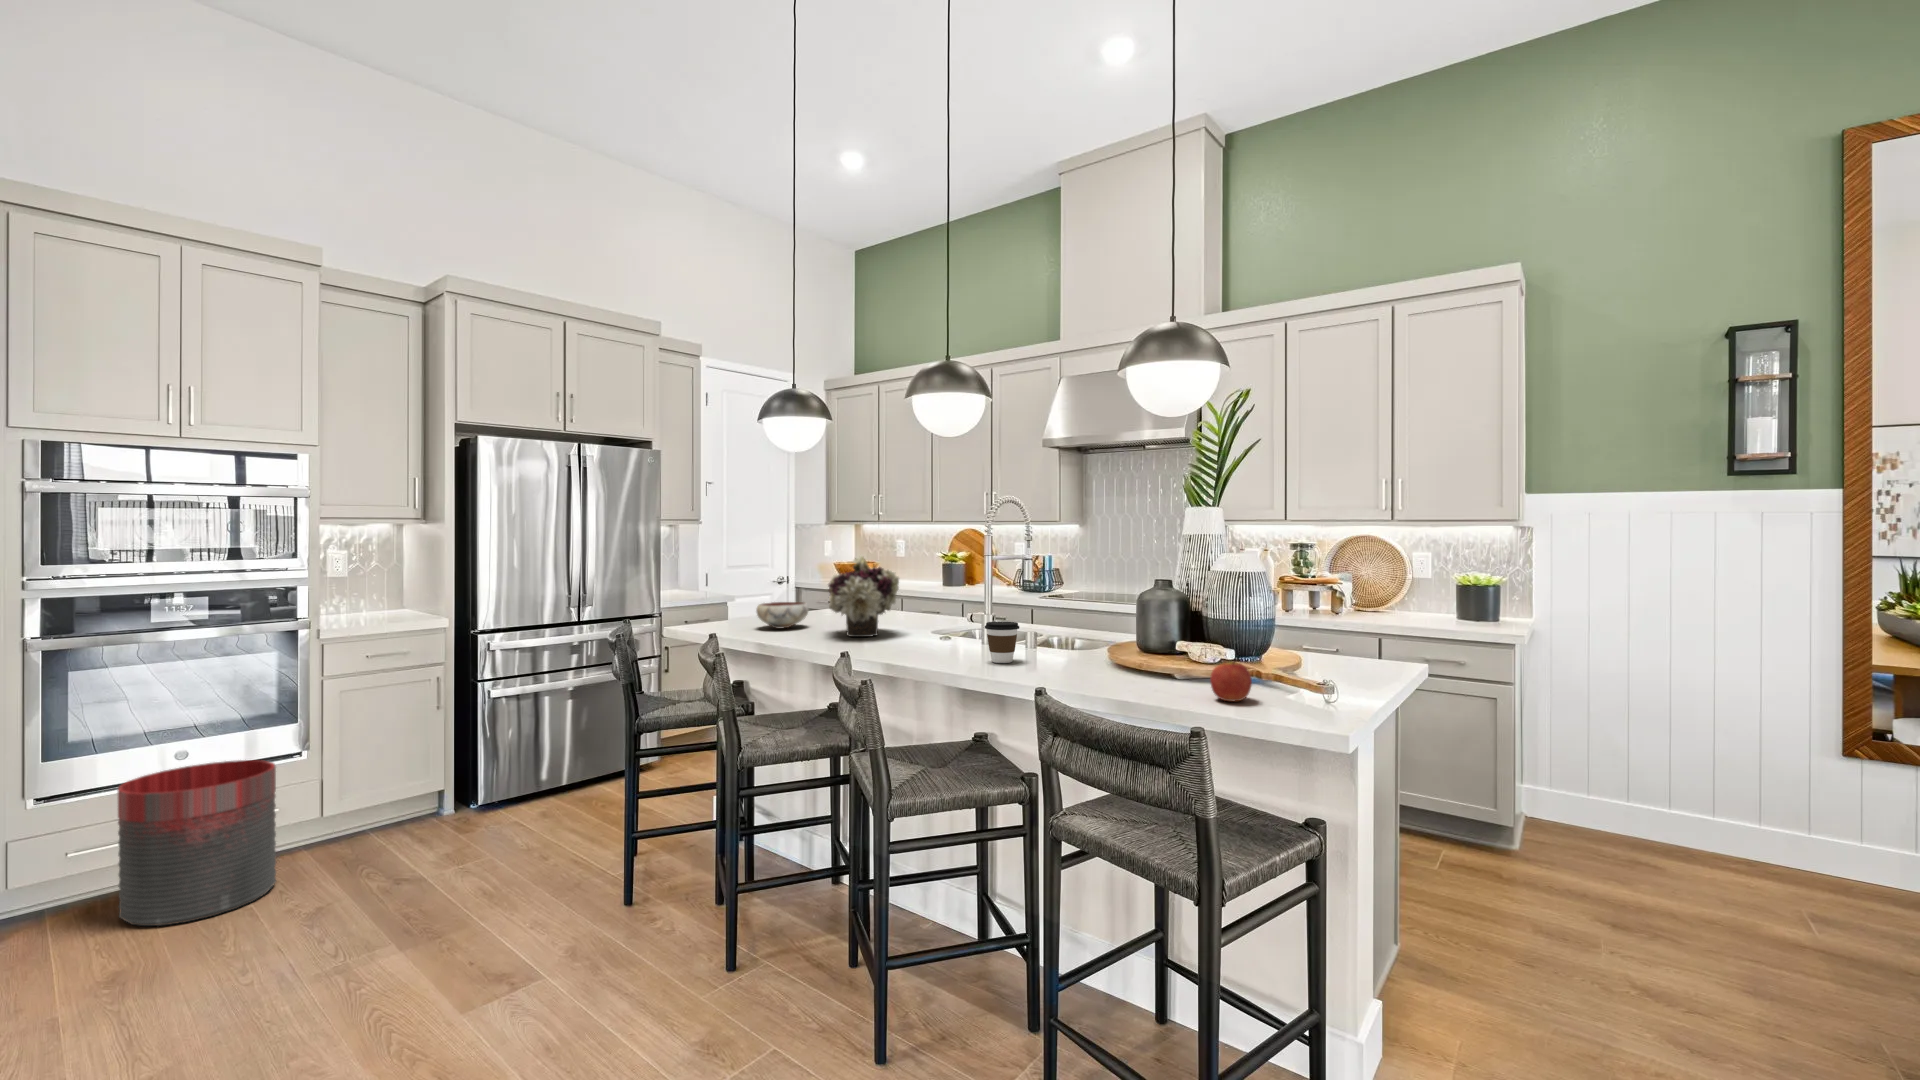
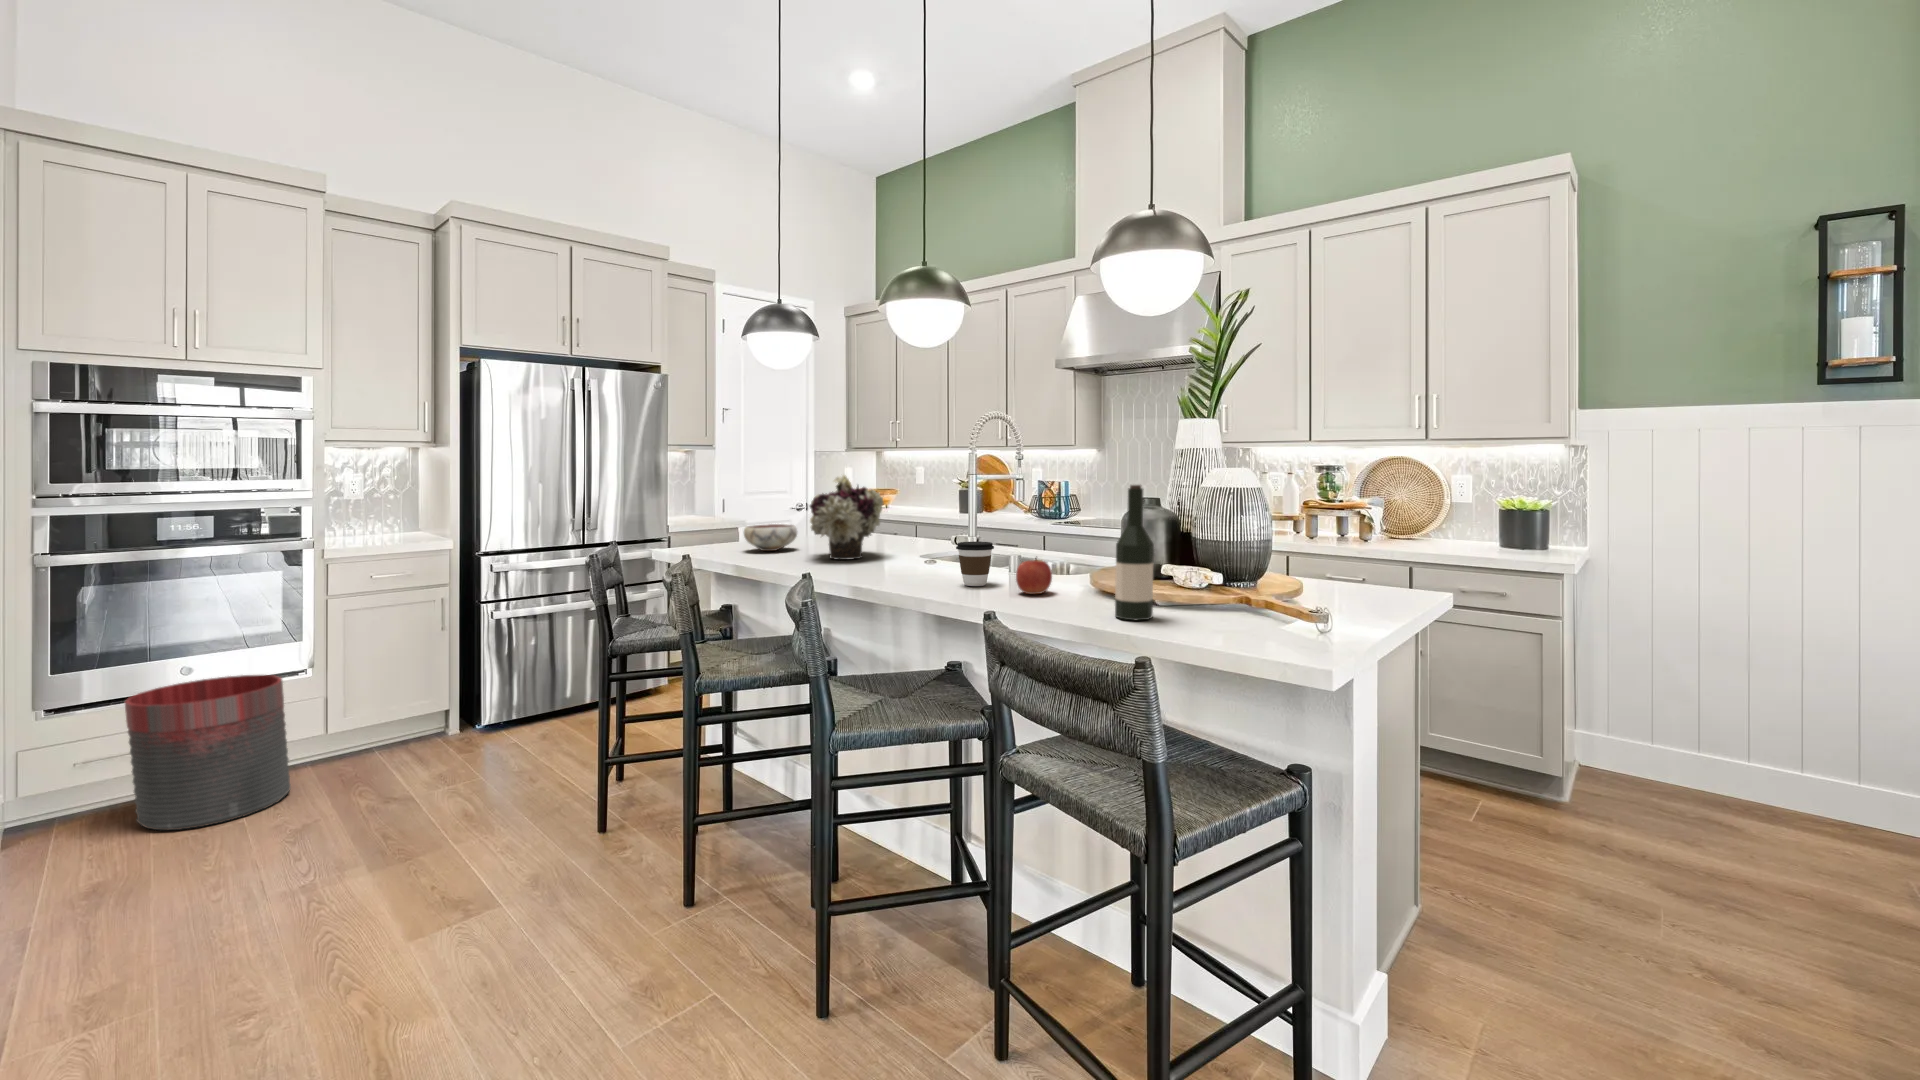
wine bottle: none [1143,574,1176,694] -> present [1115,485,1154,621]
apple: present [1210,661,1252,701] -> present [1016,558,1052,594]

